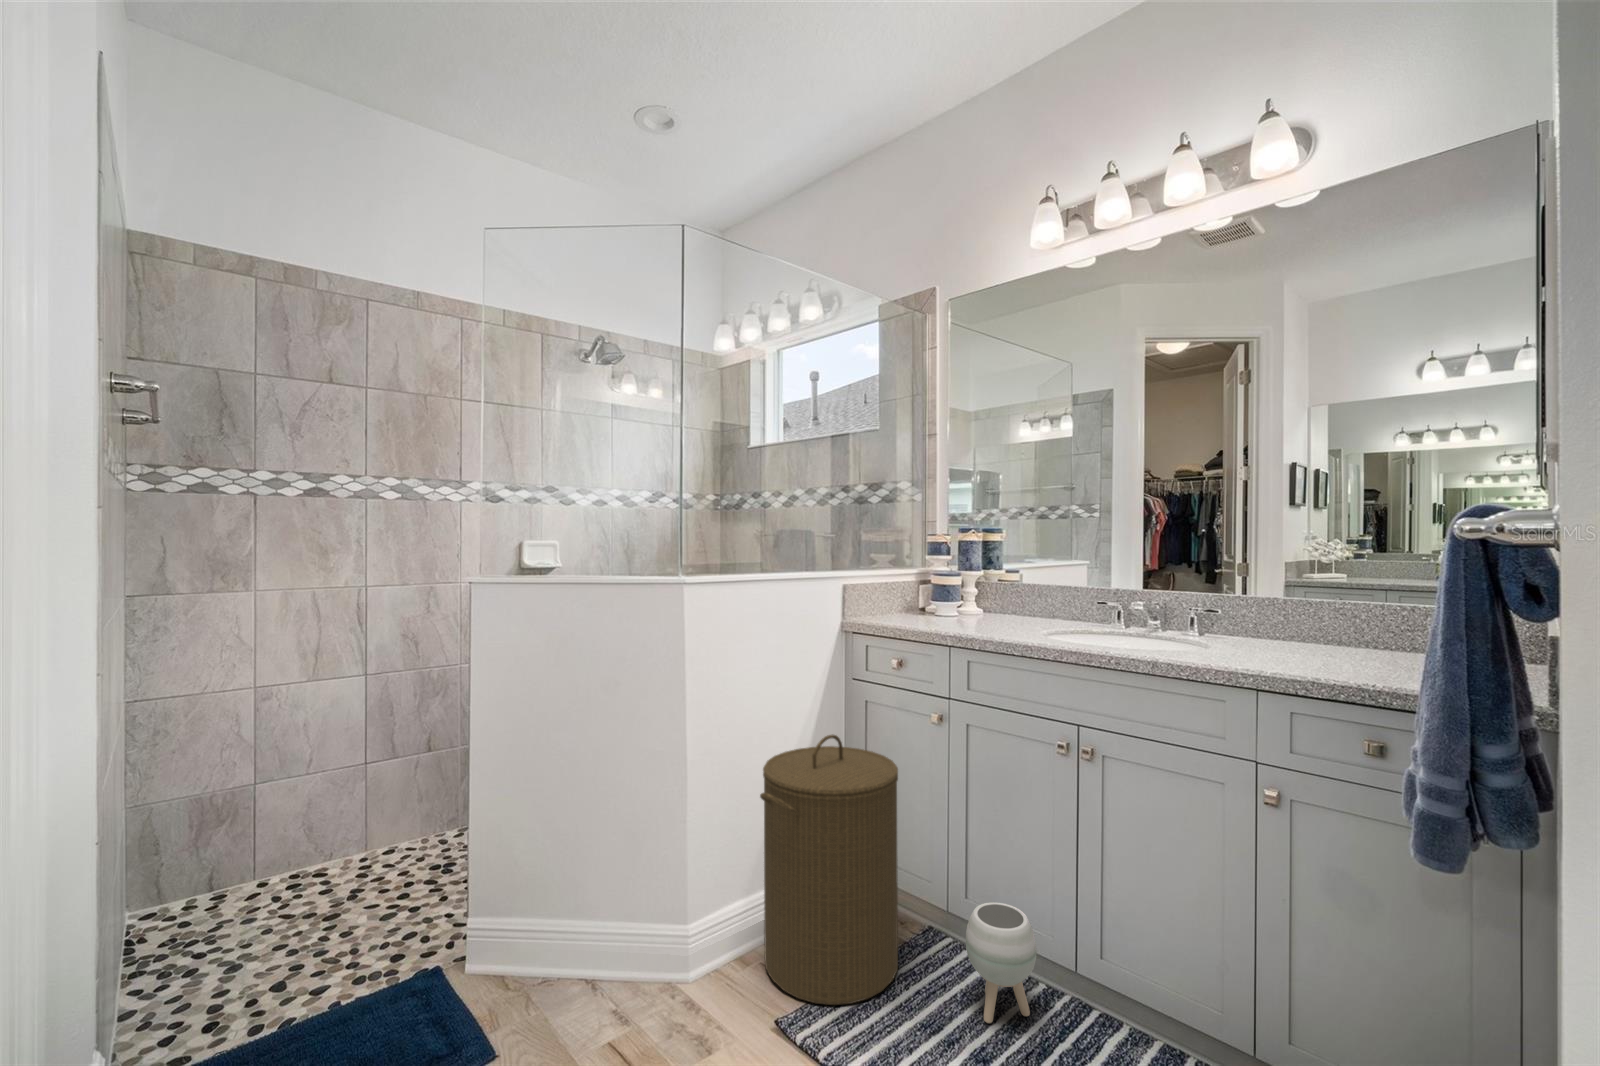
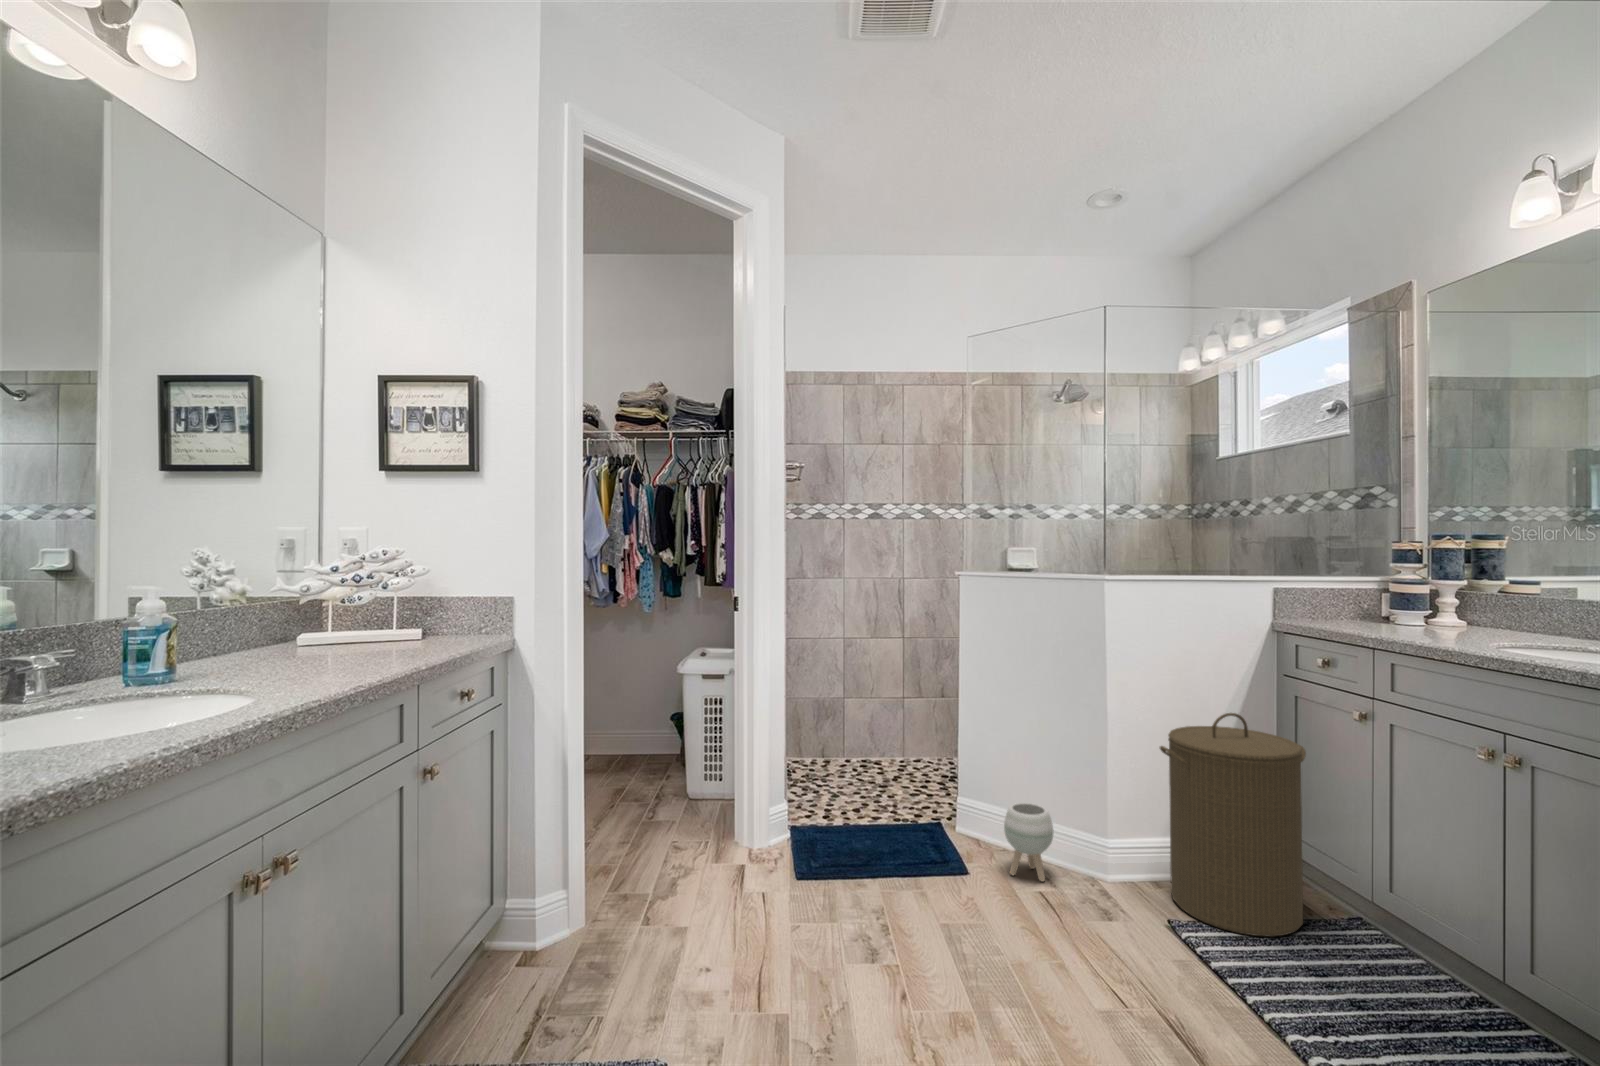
planter: present [966,902,1036,1023] -> present [1004,803,1053,881]

